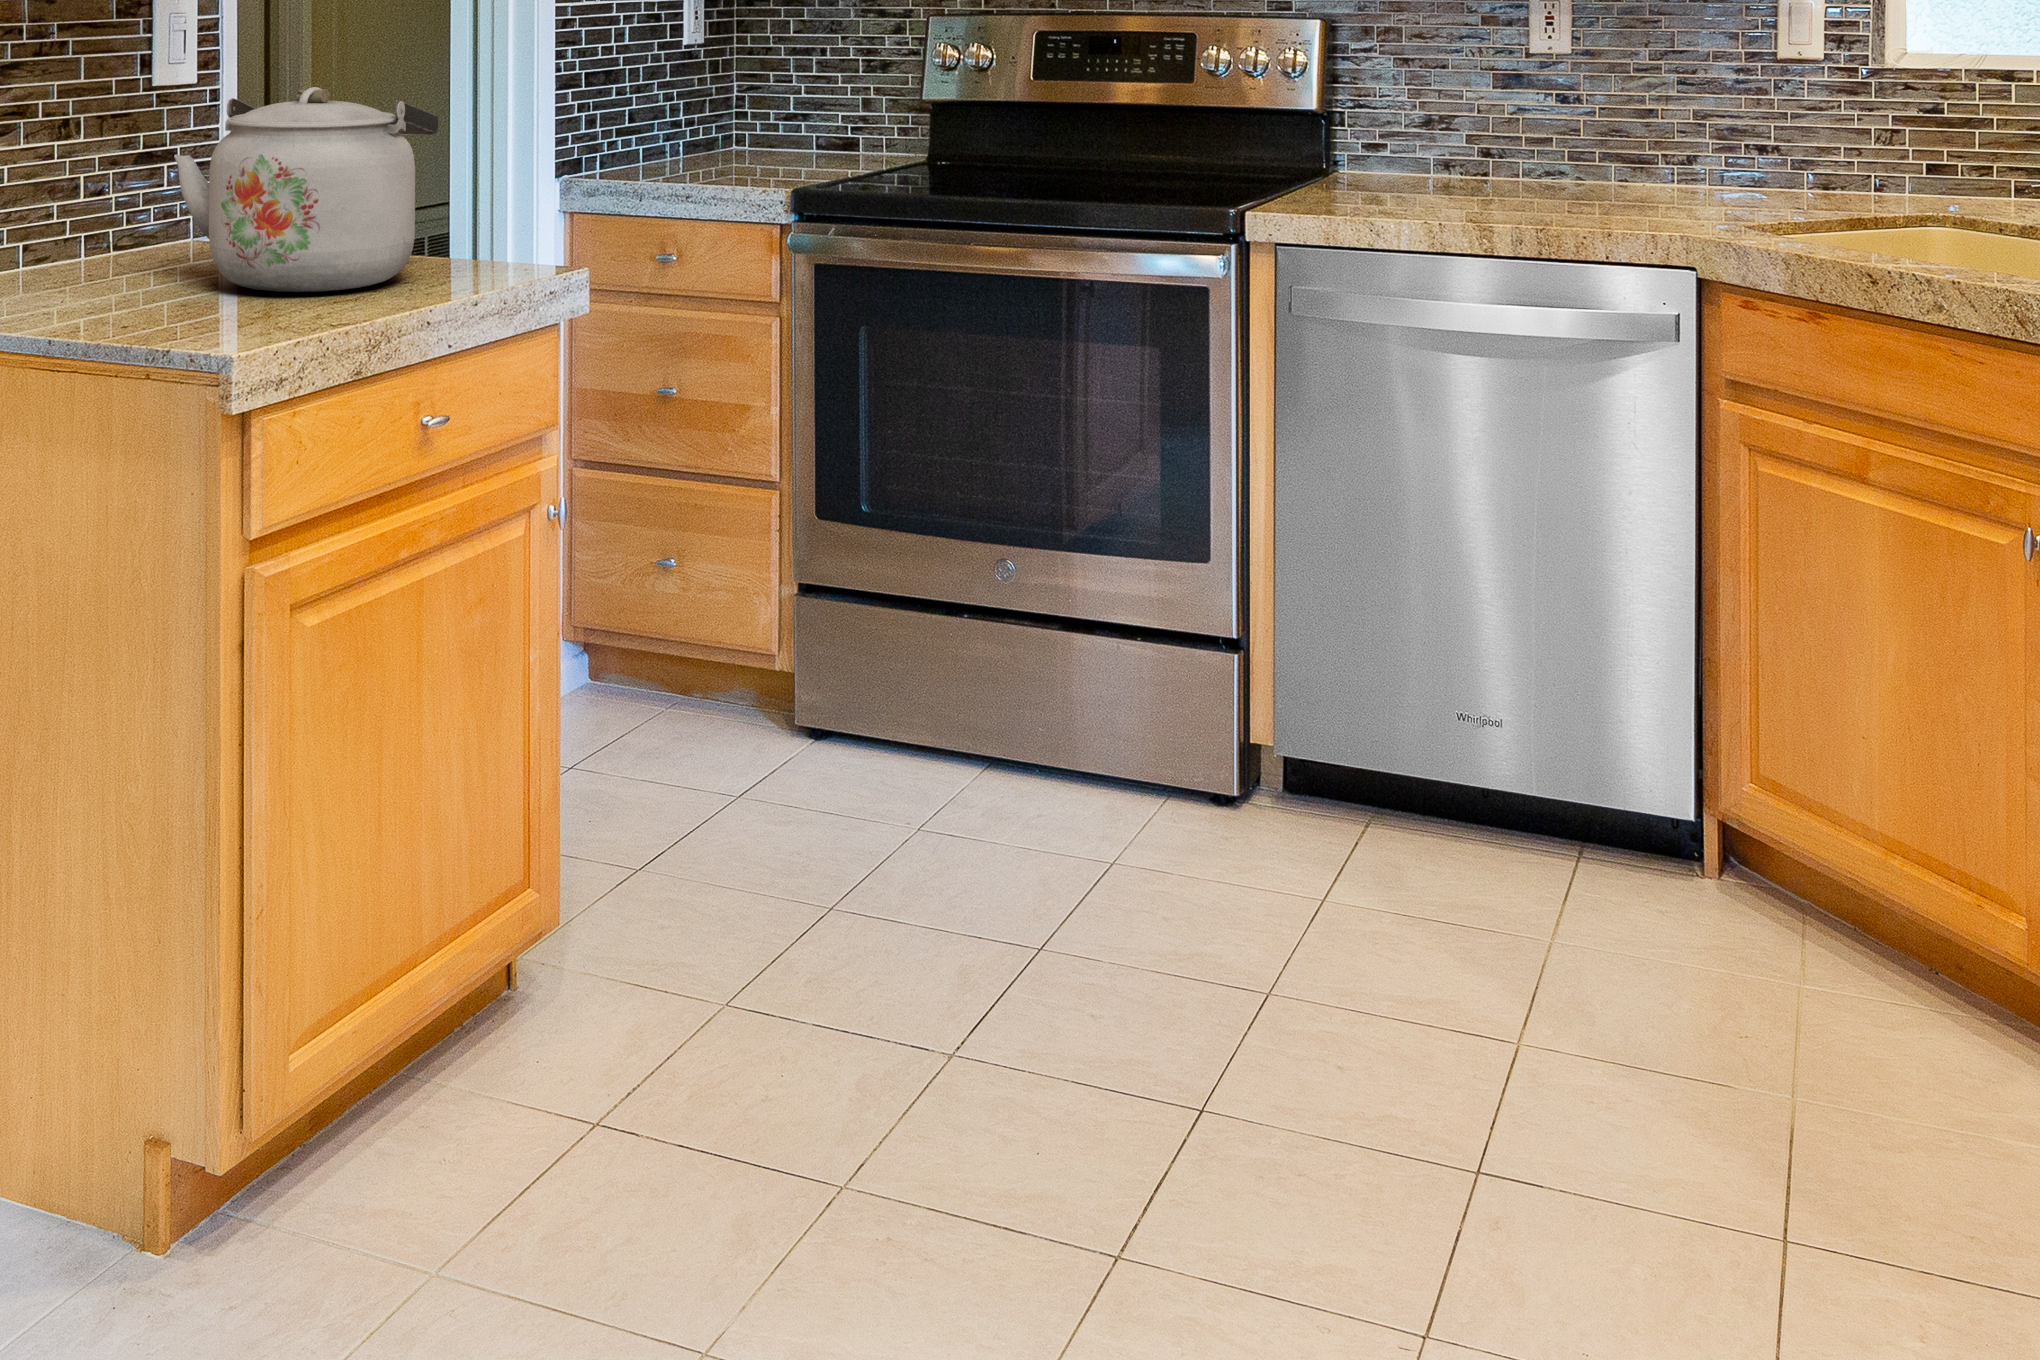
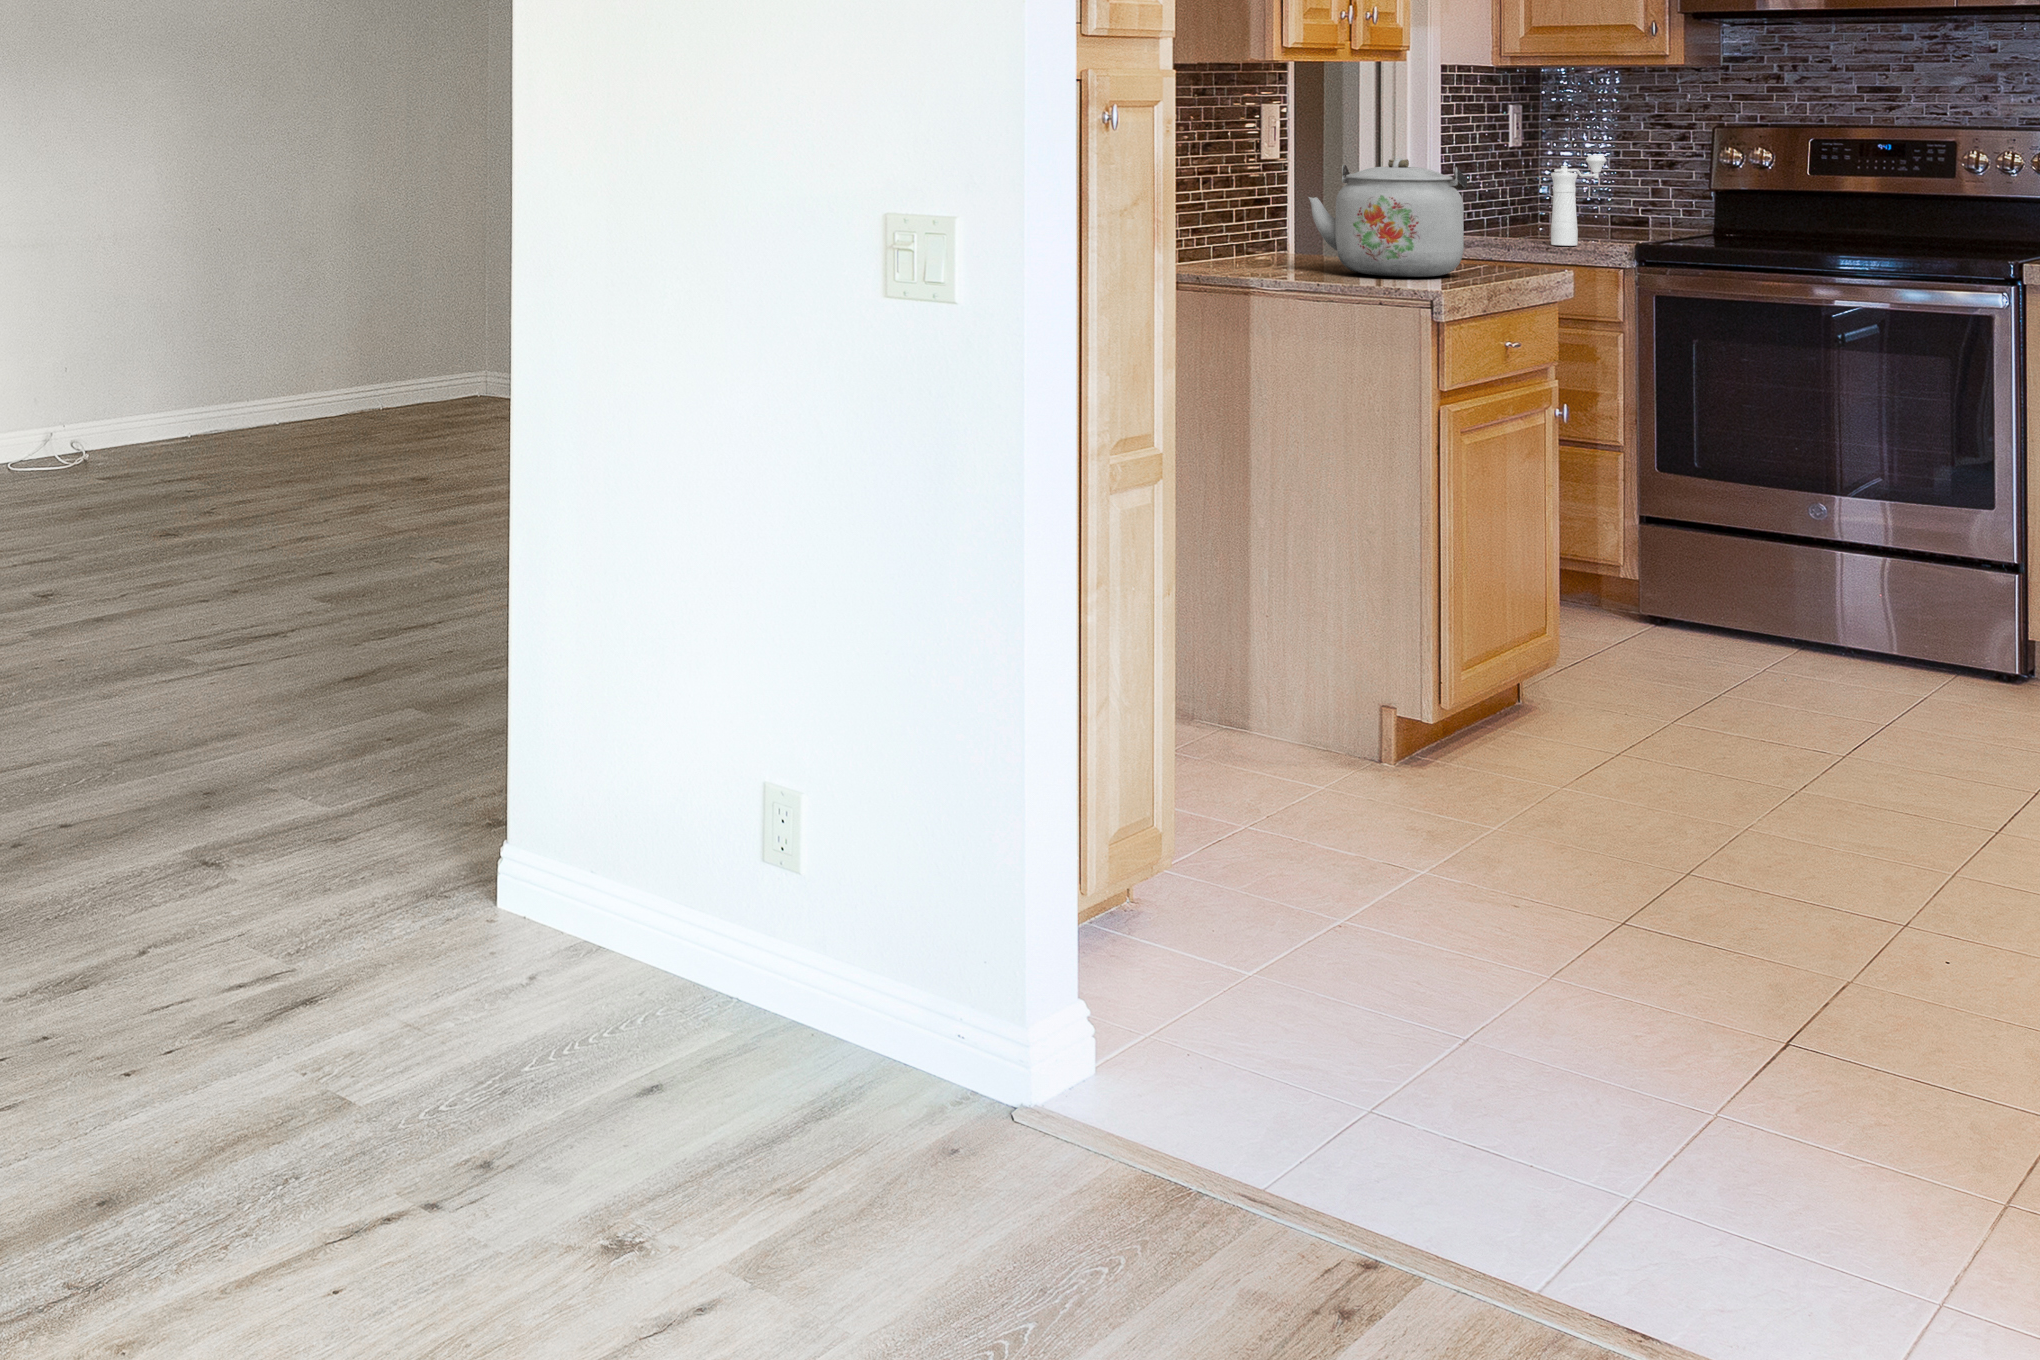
pepper mill: none [668,60,749,196] -> present [1551,155,1607,246]

